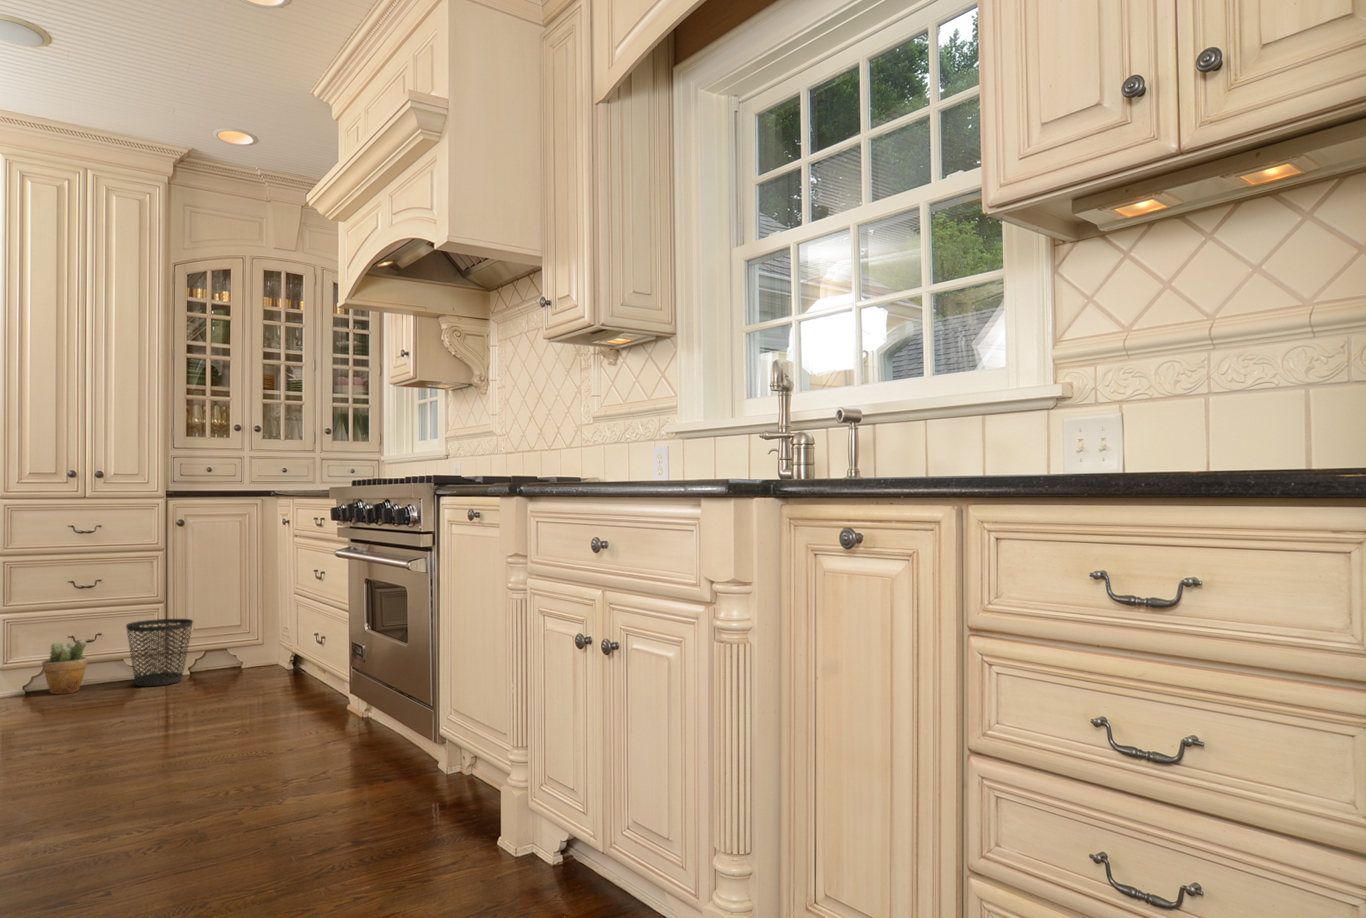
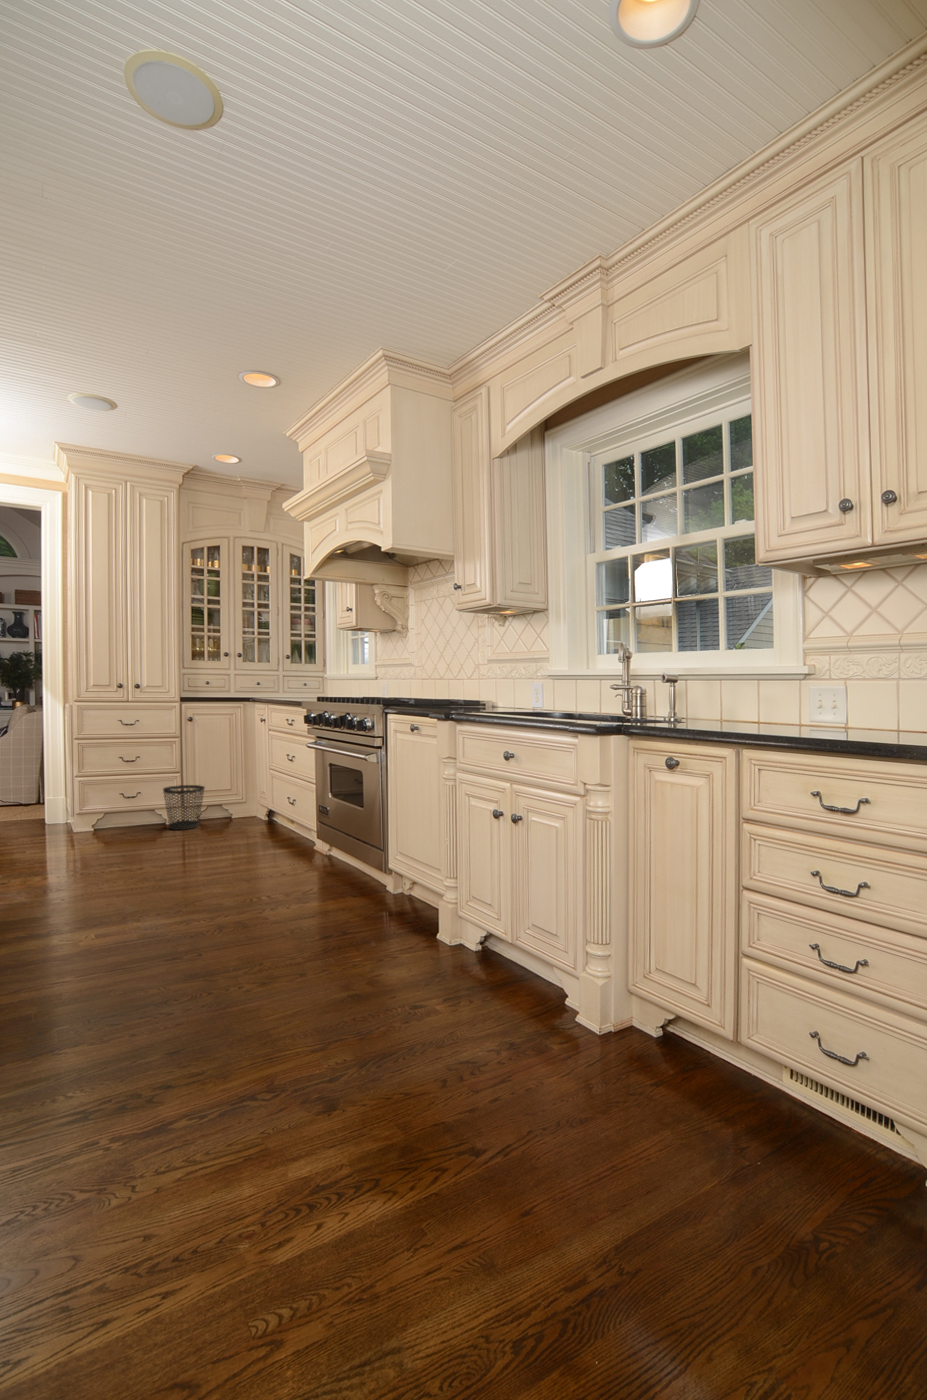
potted plant: present [42,639,88,694] -> none [112,798,140,834]

